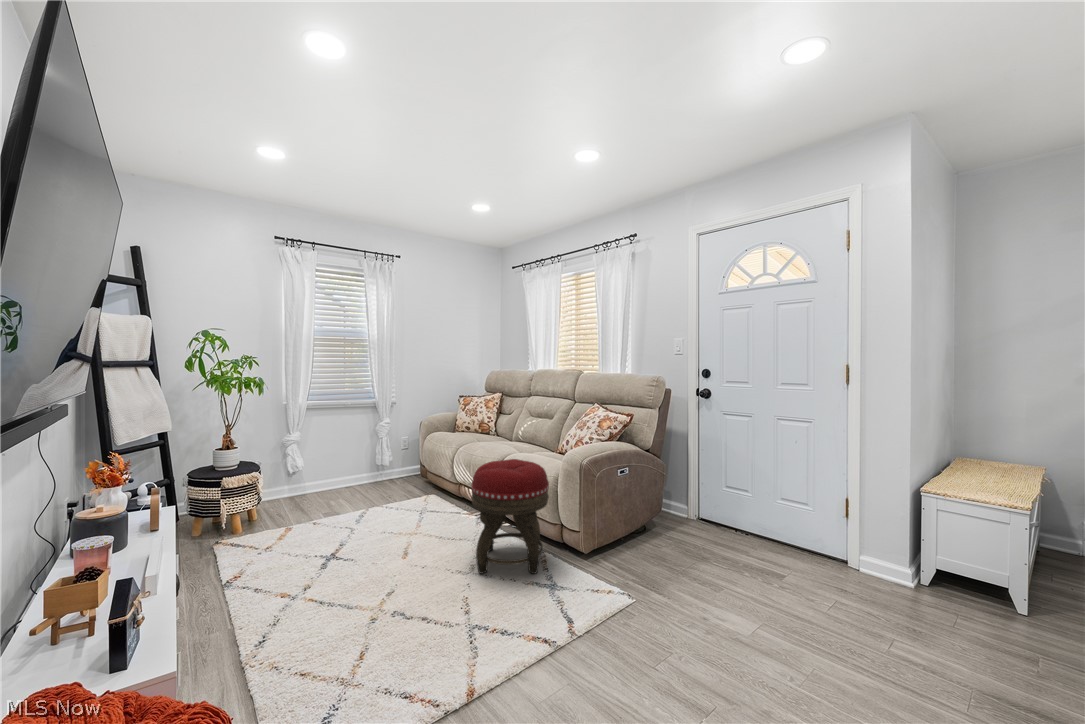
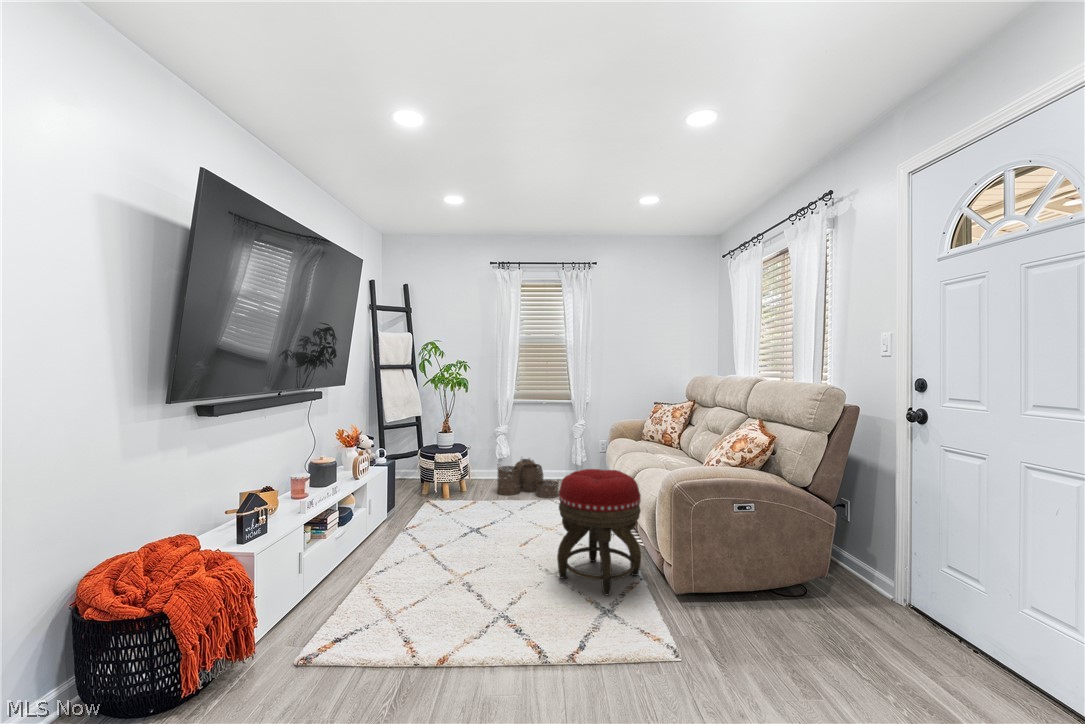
woven basket: none [304,465,383,512] -> present [497,459,559,498]

